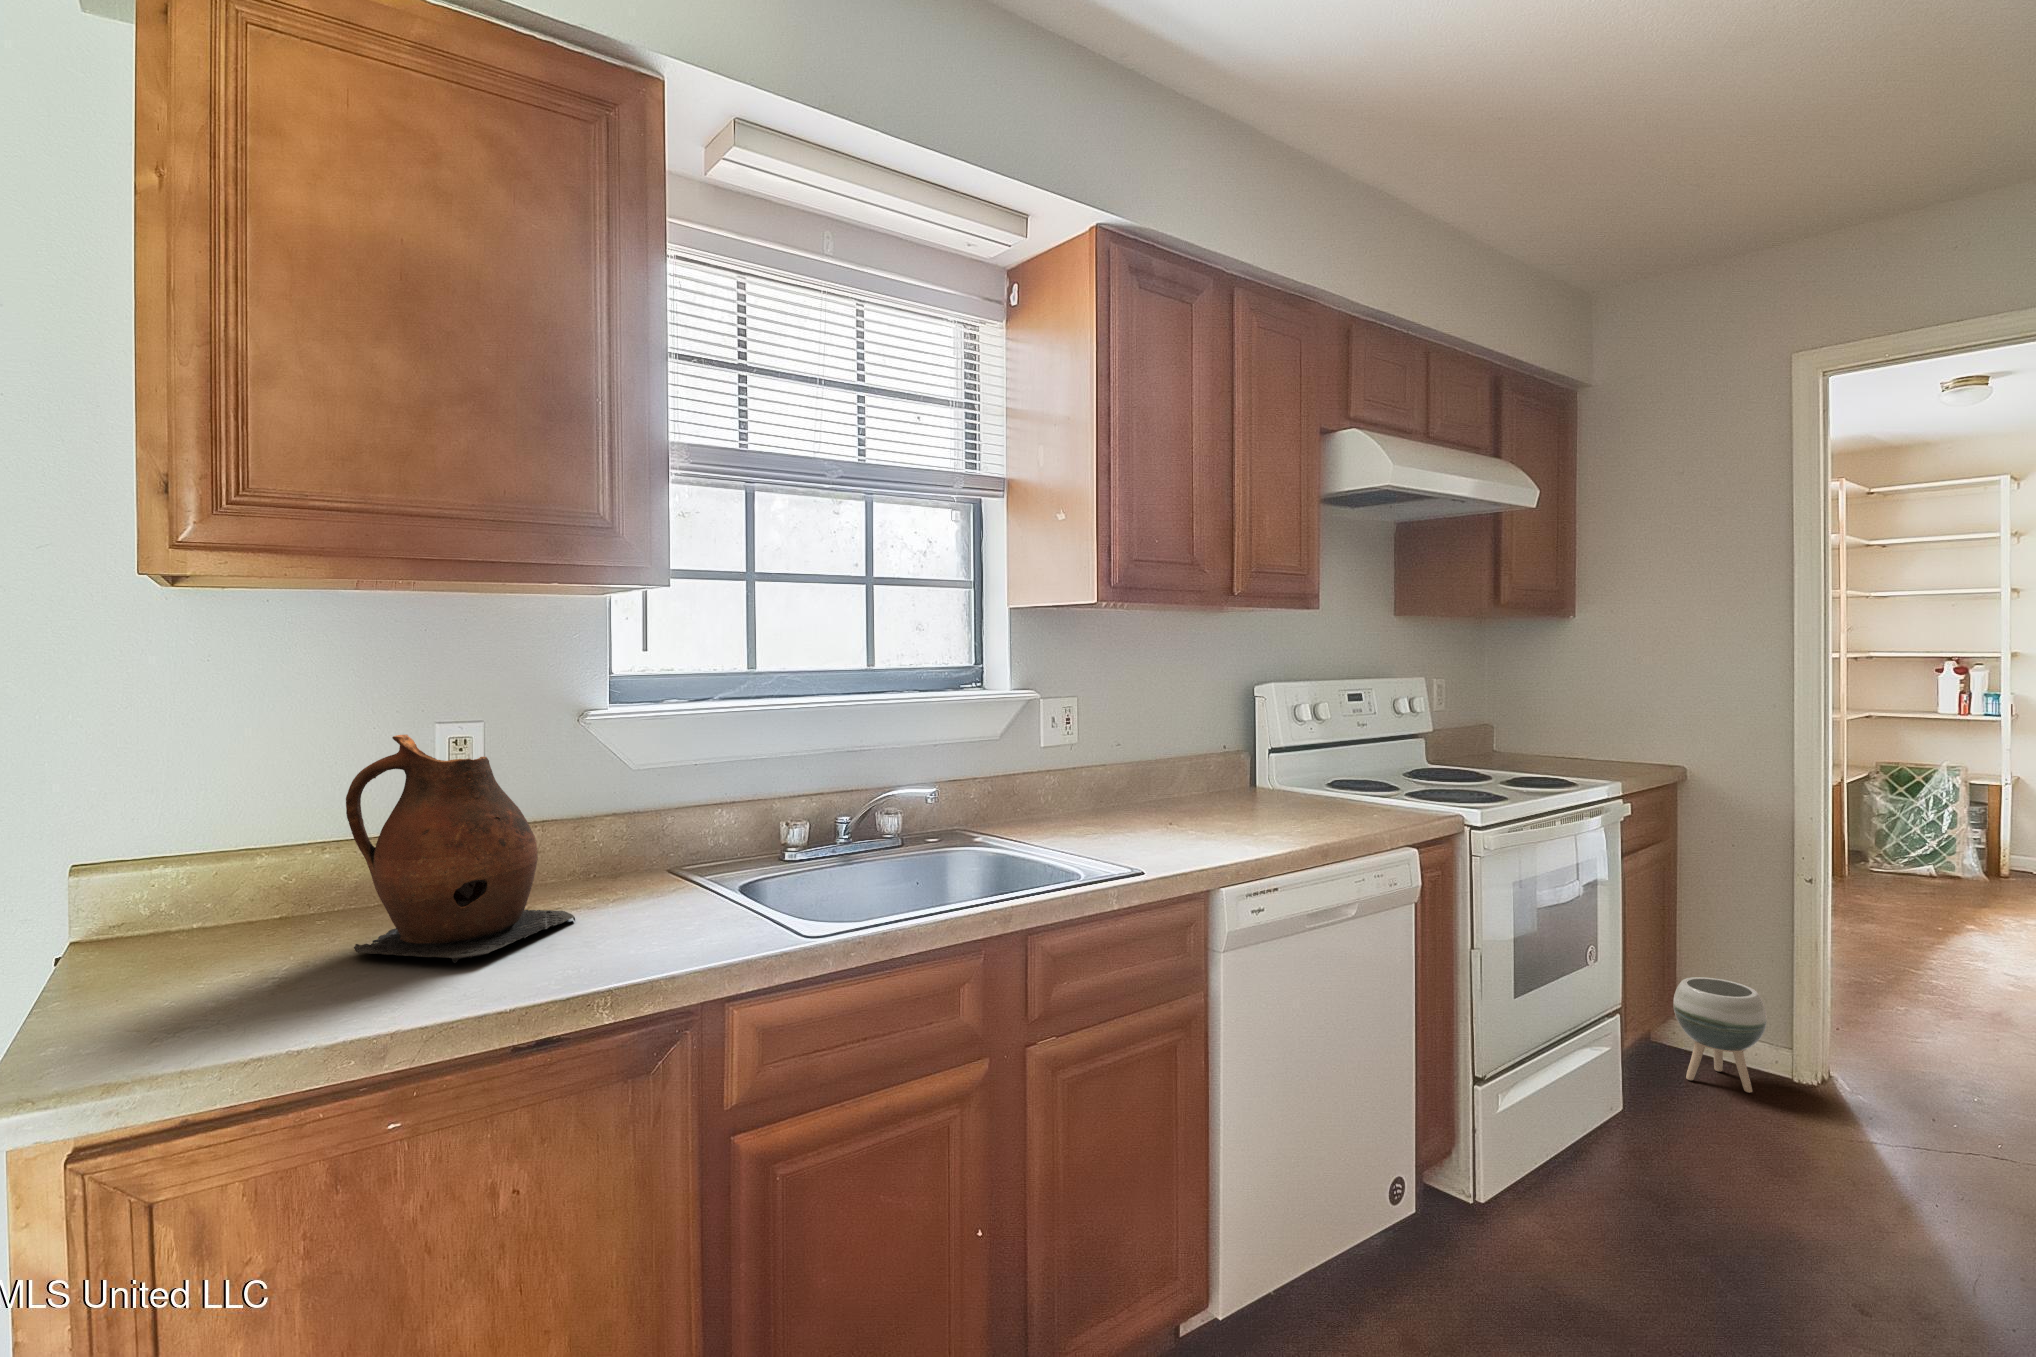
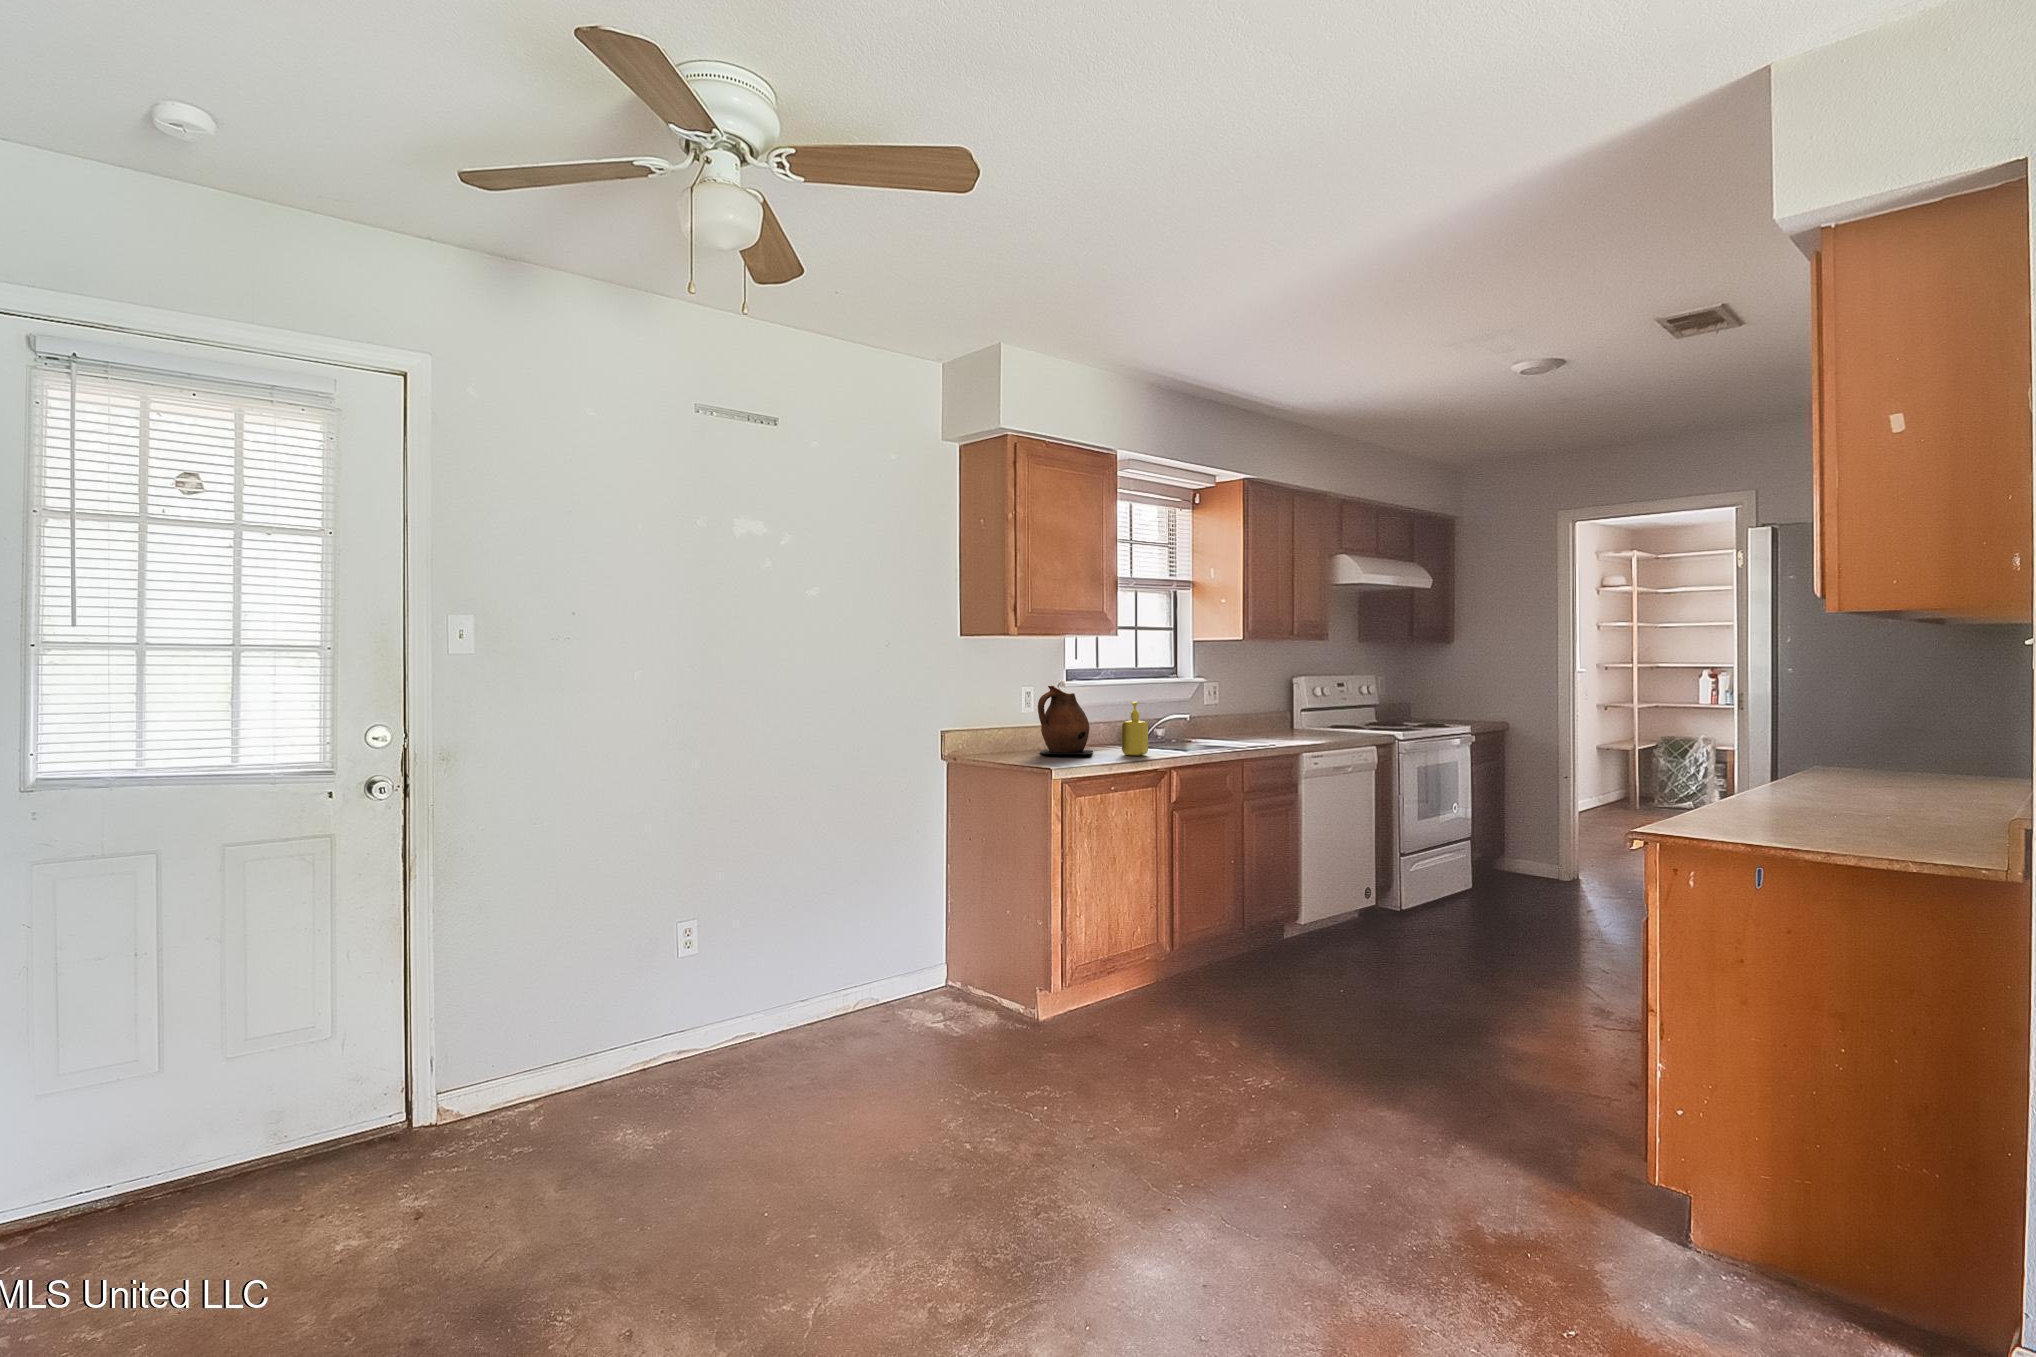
soap dispenser: none [622,782,698,953] -> present [1122,701,1148,756]
planter: present [1673,977,1767,1093] -> none [1502,831,1545,884]

